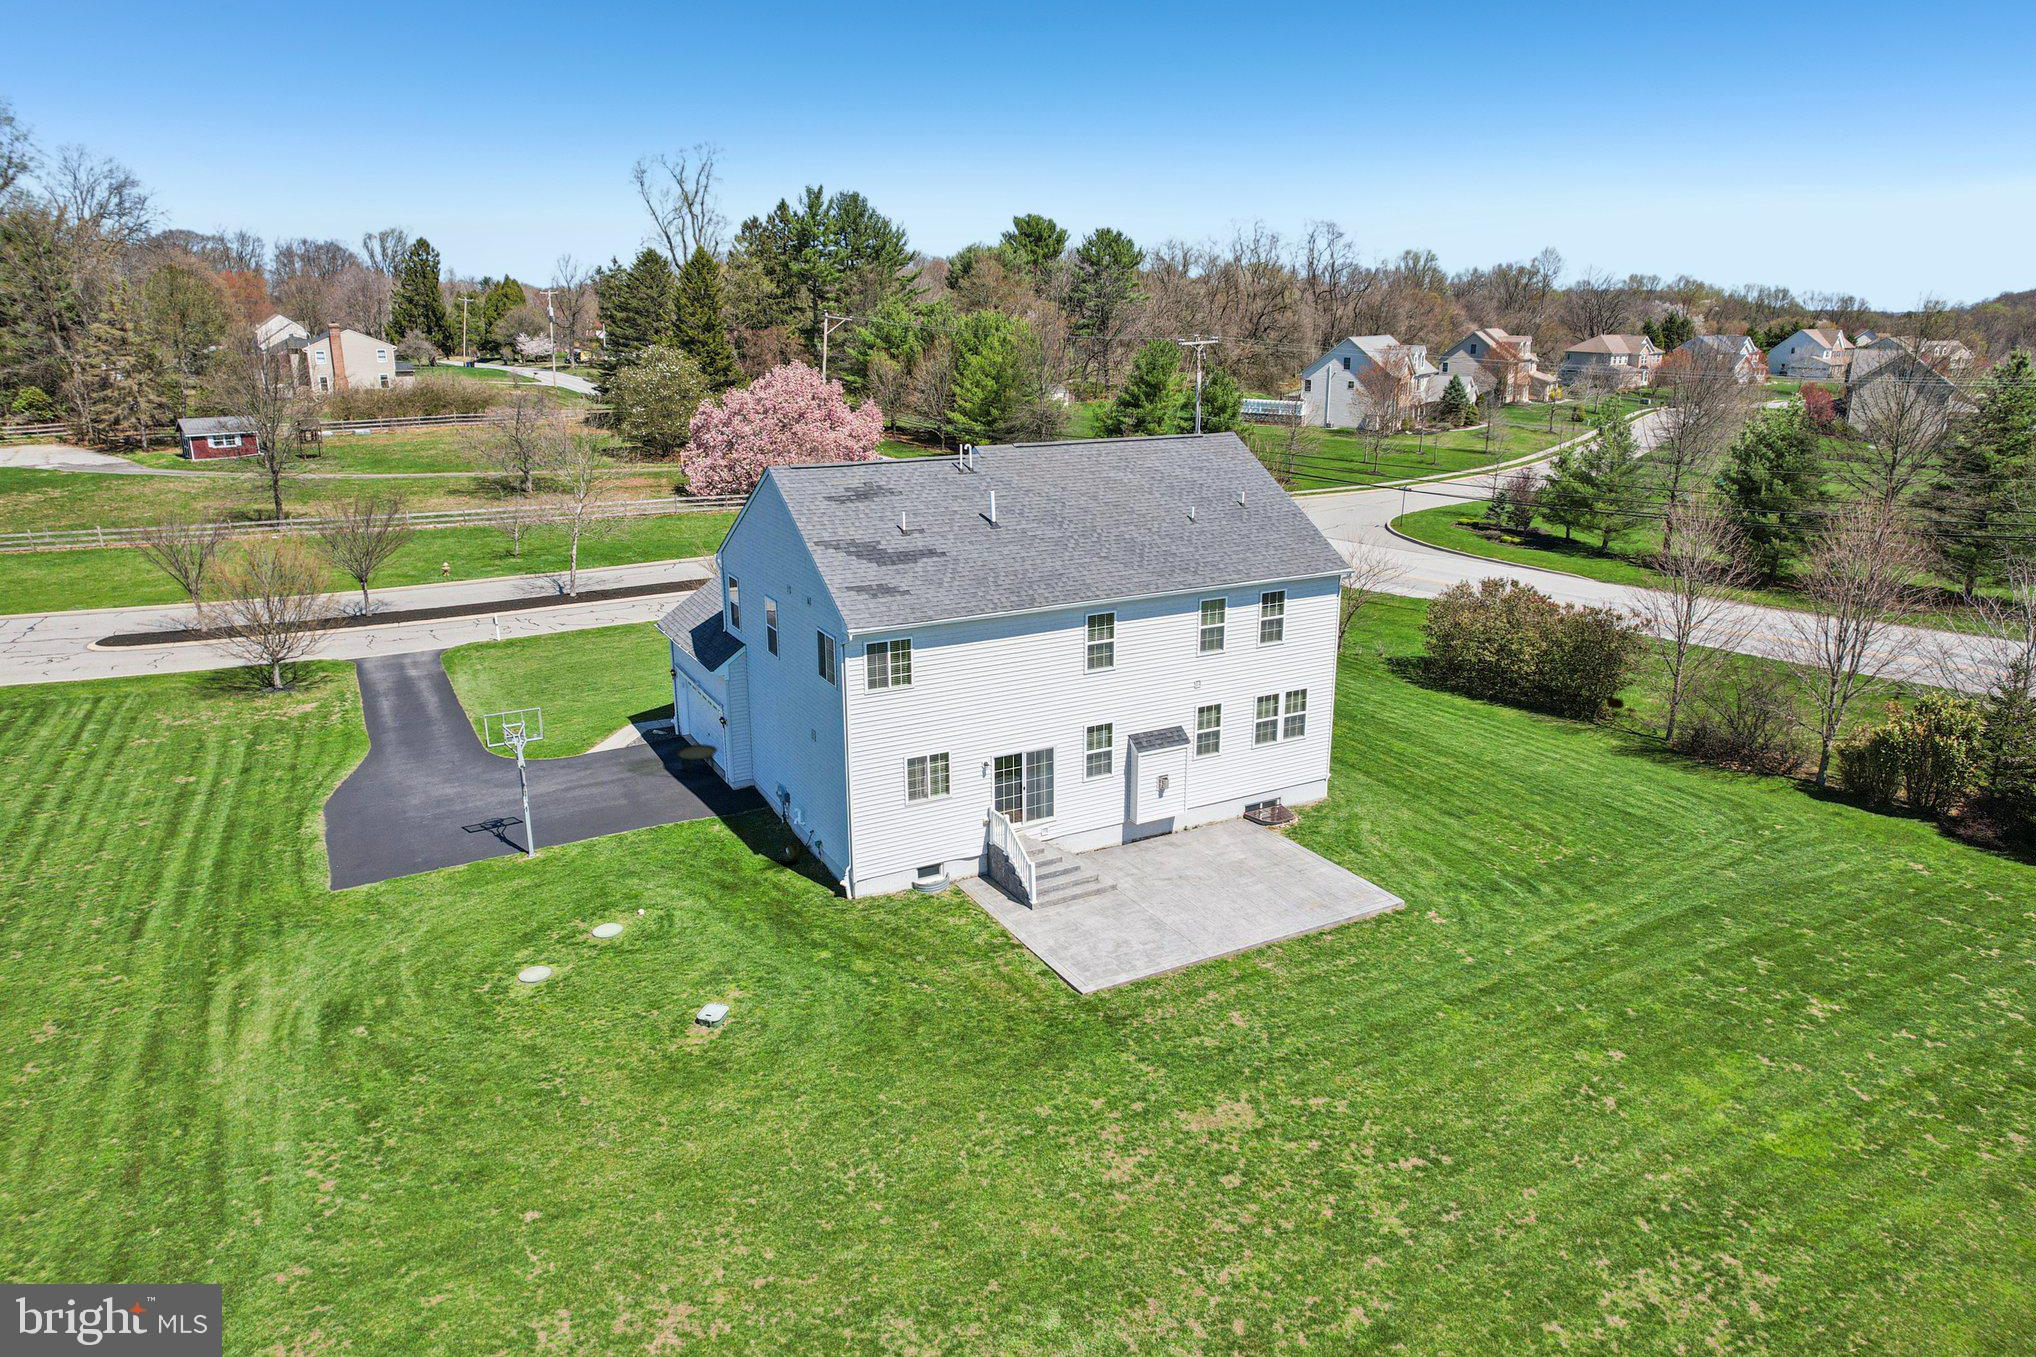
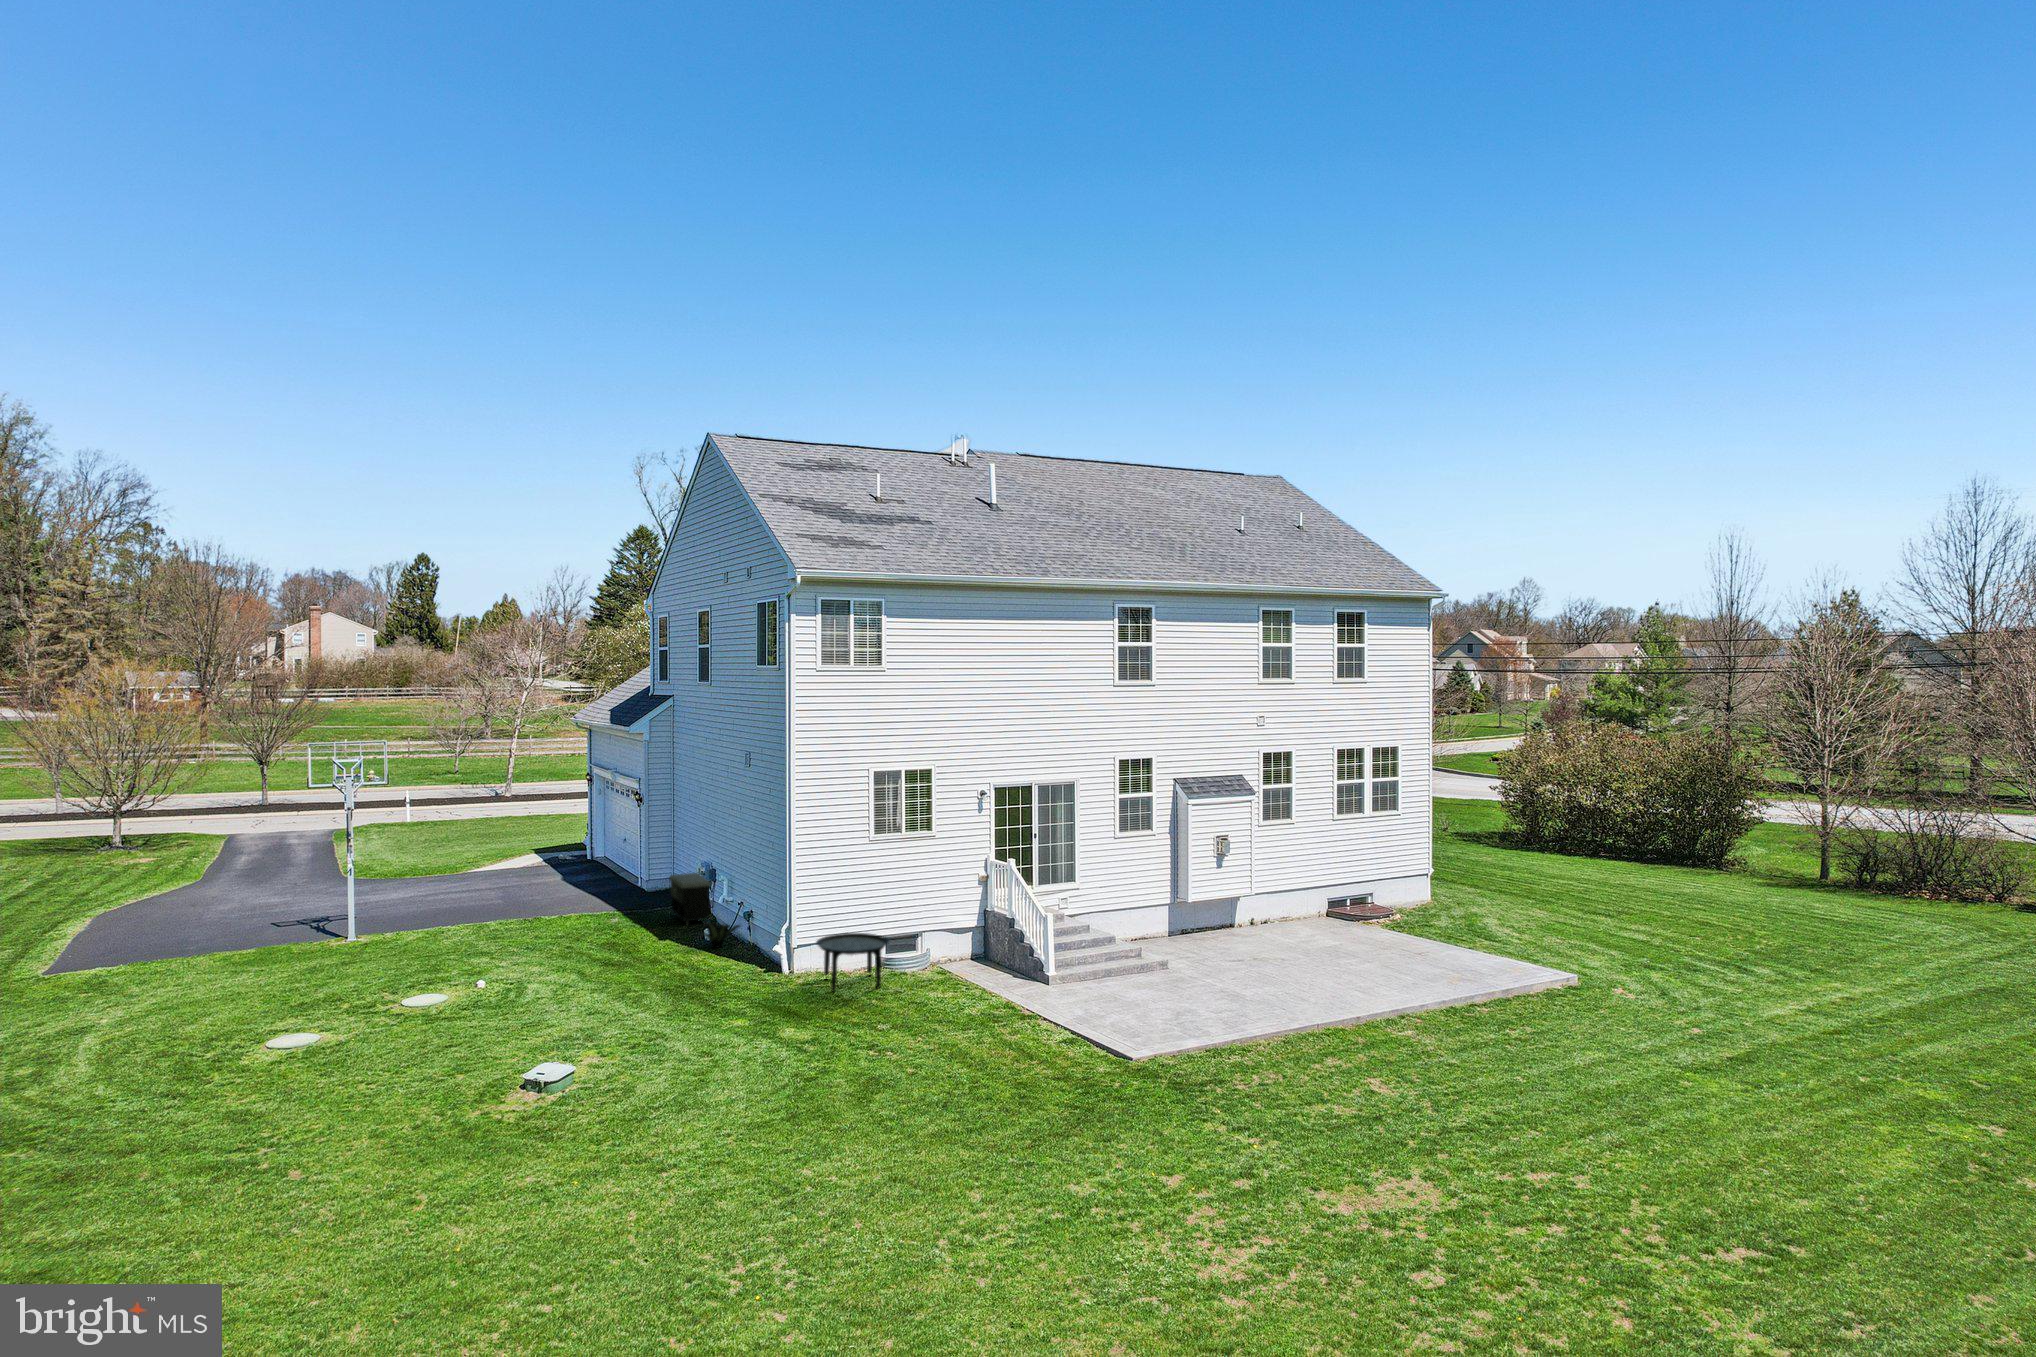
lounge chair: present [1606,695,1635,712] -> none [1739,816,1783,849]
round table: present [677,744,717,778] -> present [816,933,889,992]
storage bench: none [751,789,788,833] -> present [669,873,710,923]

